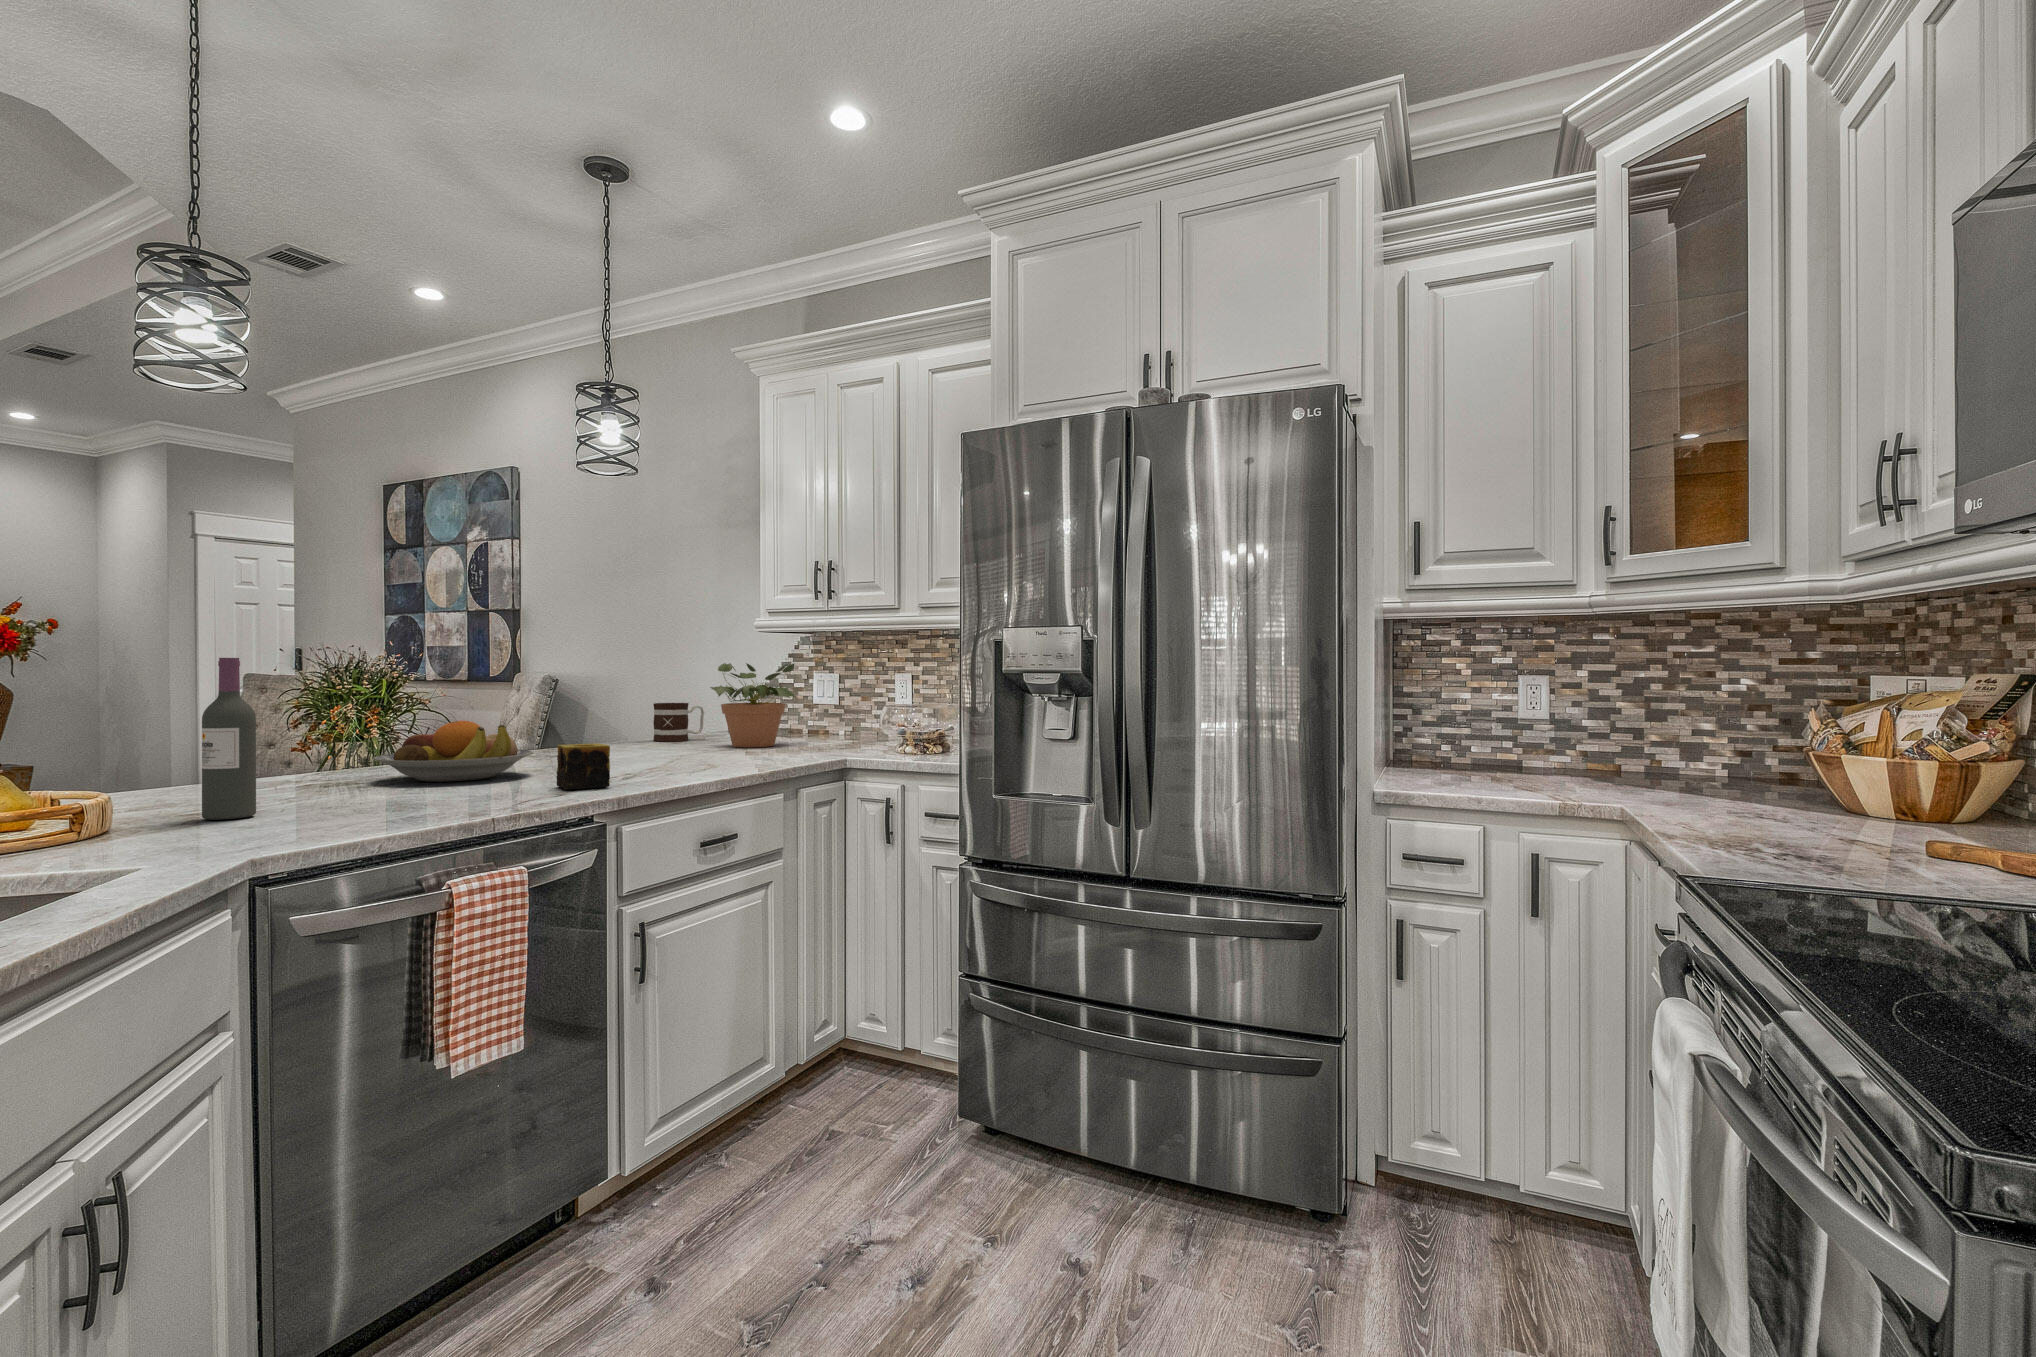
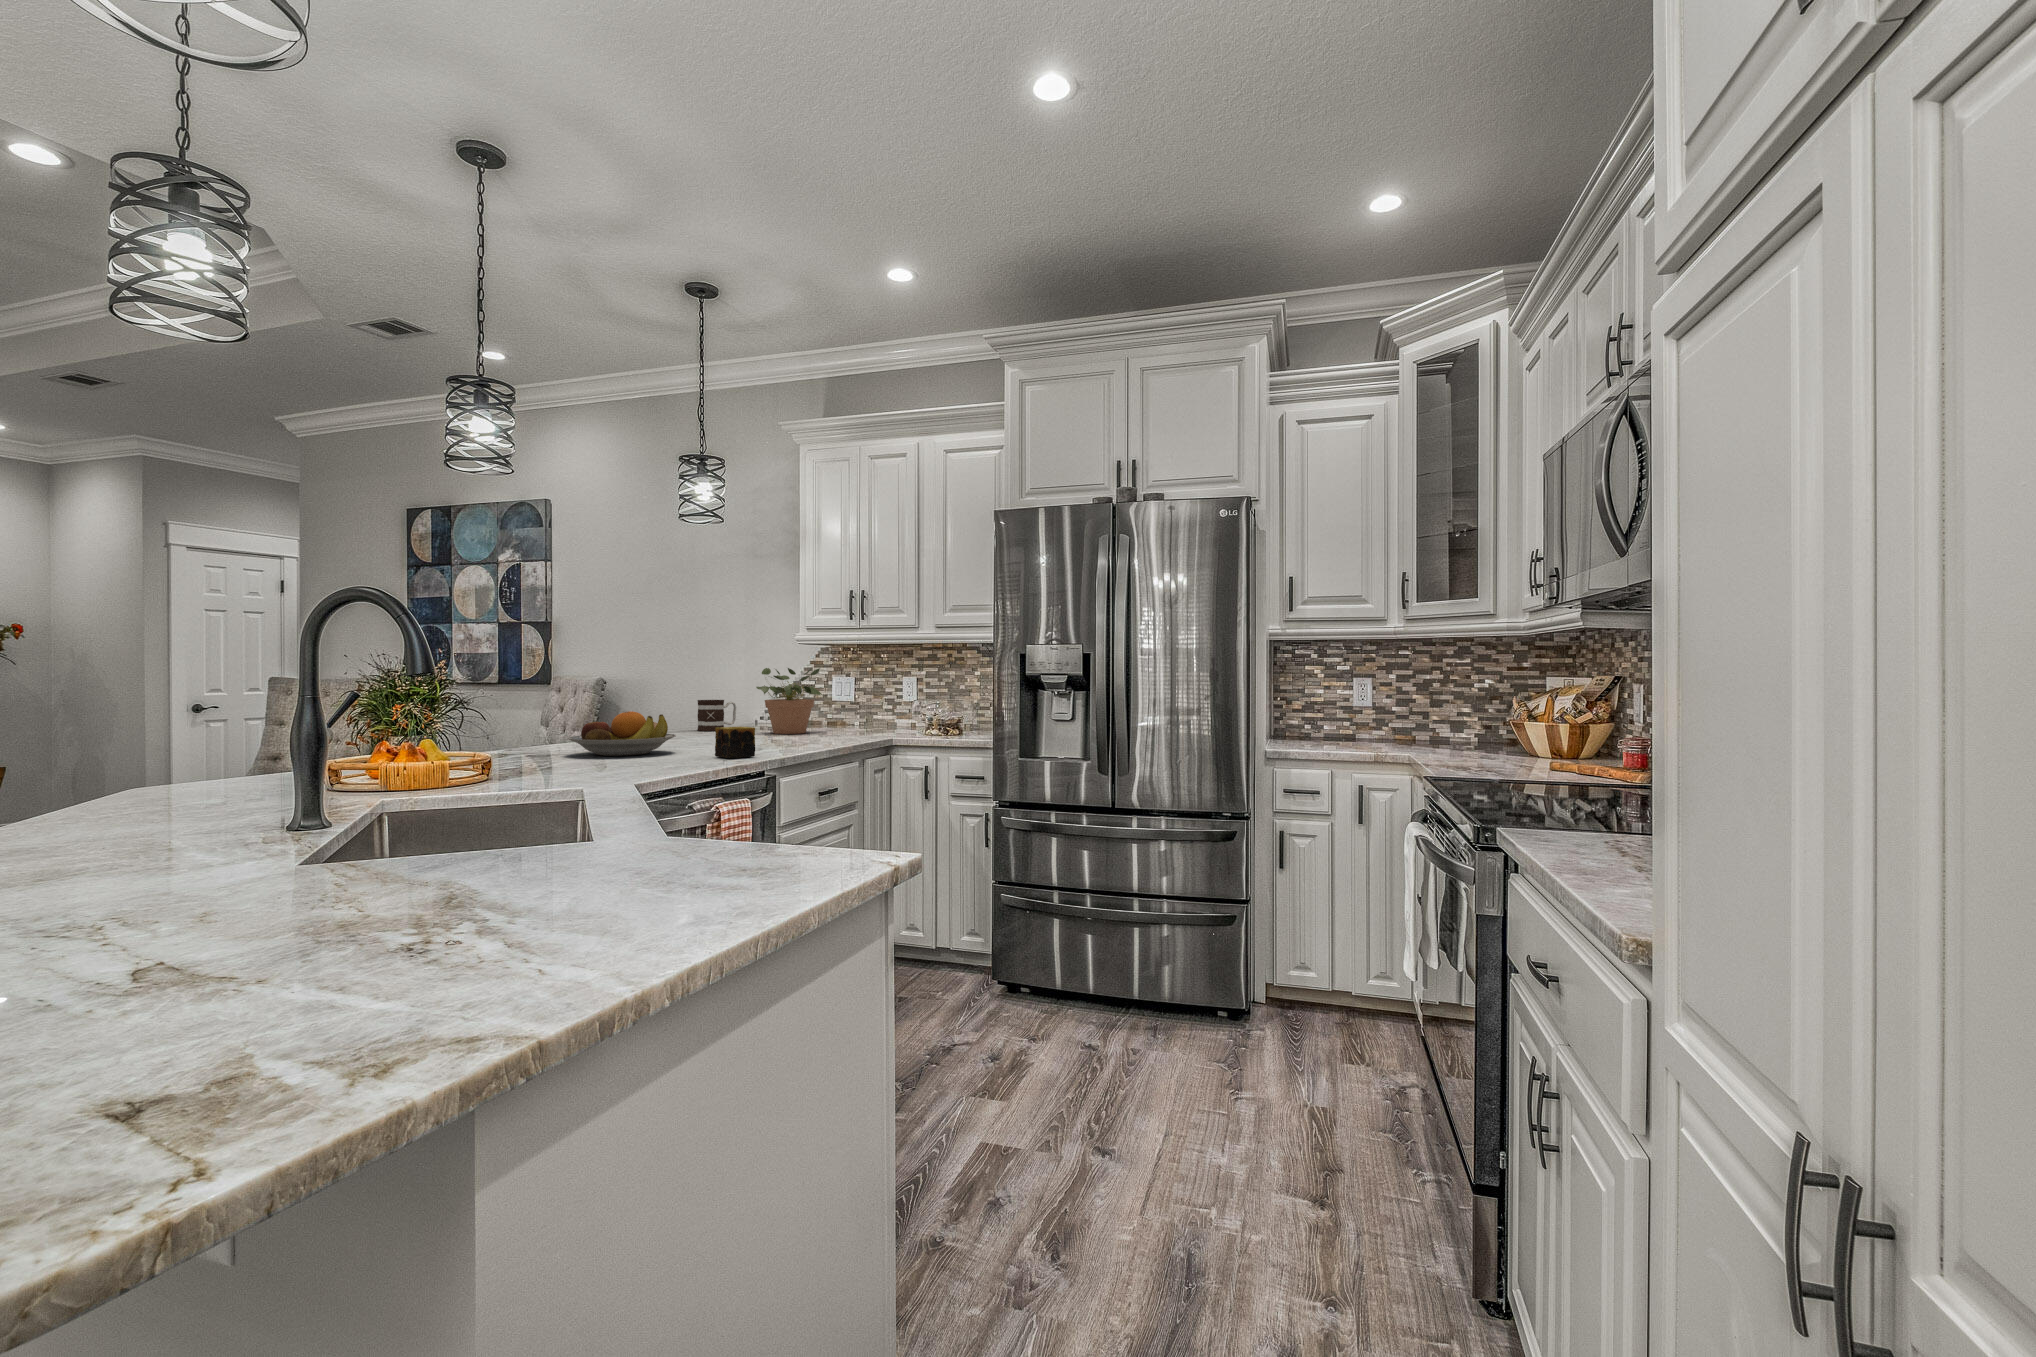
wine bottle: present [202,658,256,820] -> none [529,668,560,775]

